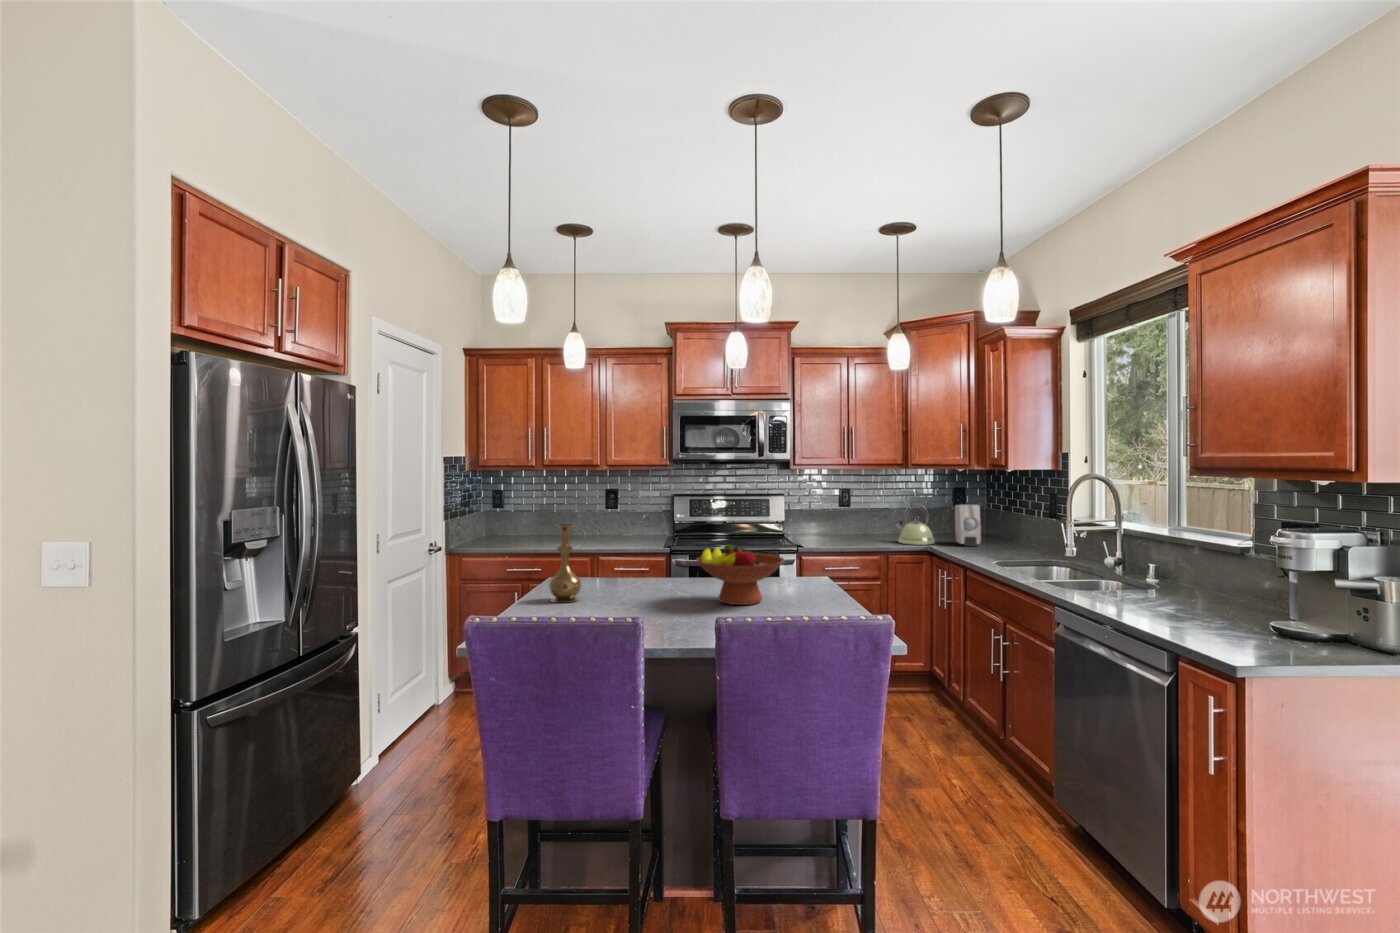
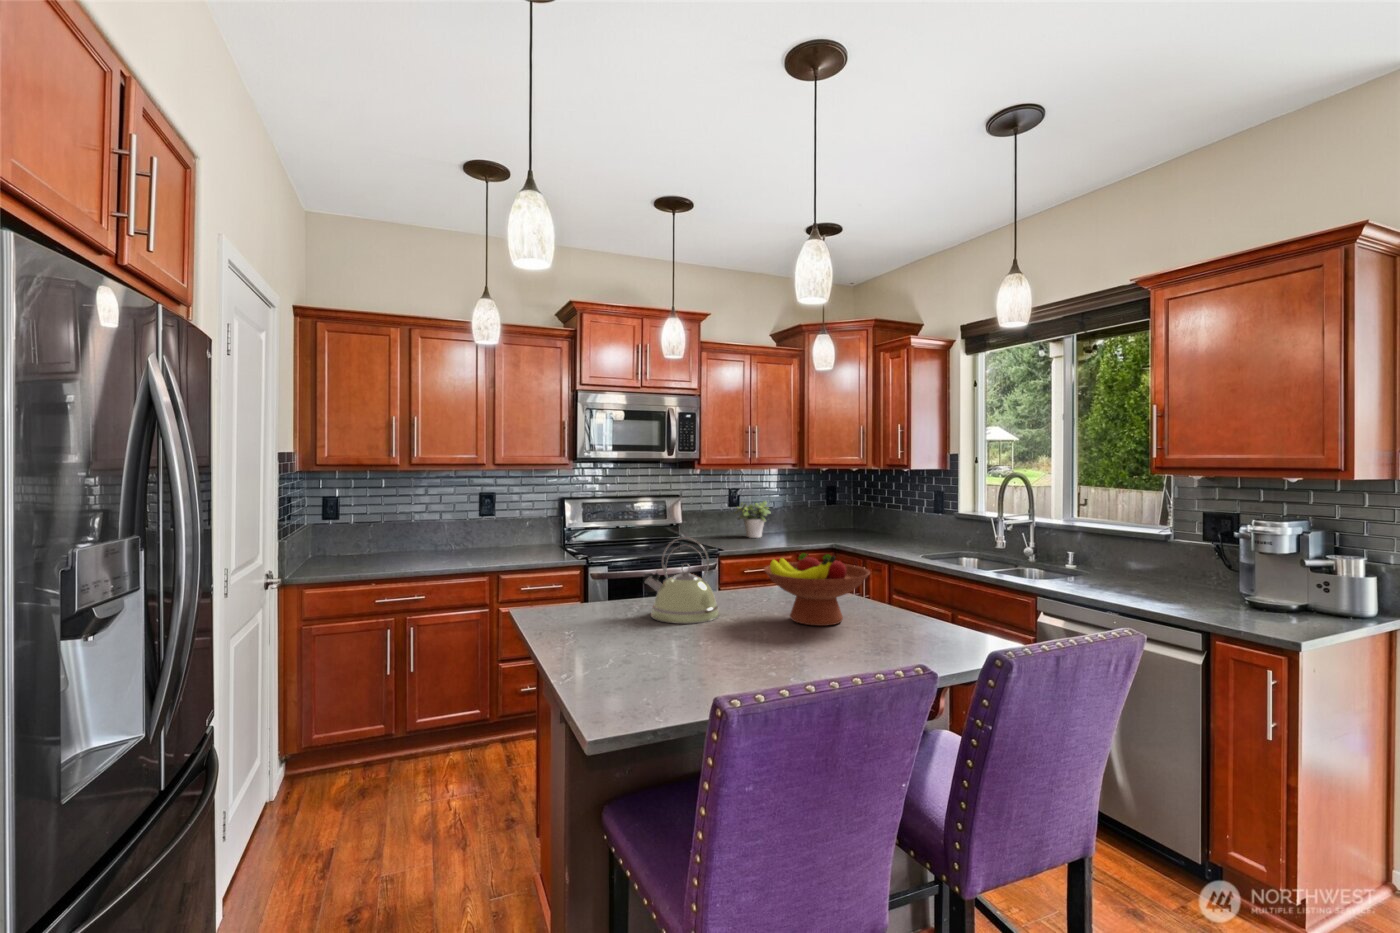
potted plant: none [842,500,880,537] -> present [734,501,771,538]
kettle: present [896,504,934,545] -> present [644,537,720,624]
soap dispenser: present [955,505,981,546] -> none [845,503,874,542]
vase: present [549,524,581,603] -> none [580,536,623,646]

